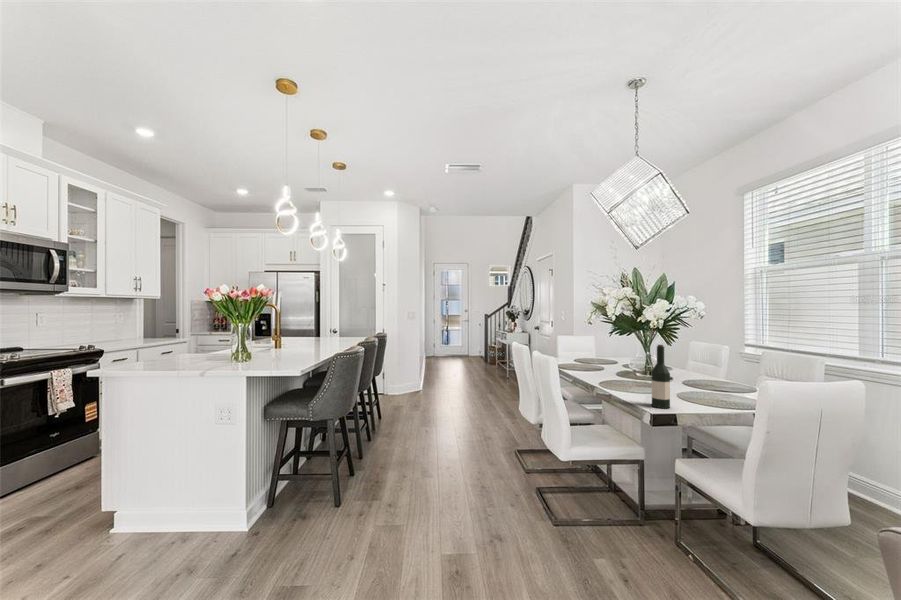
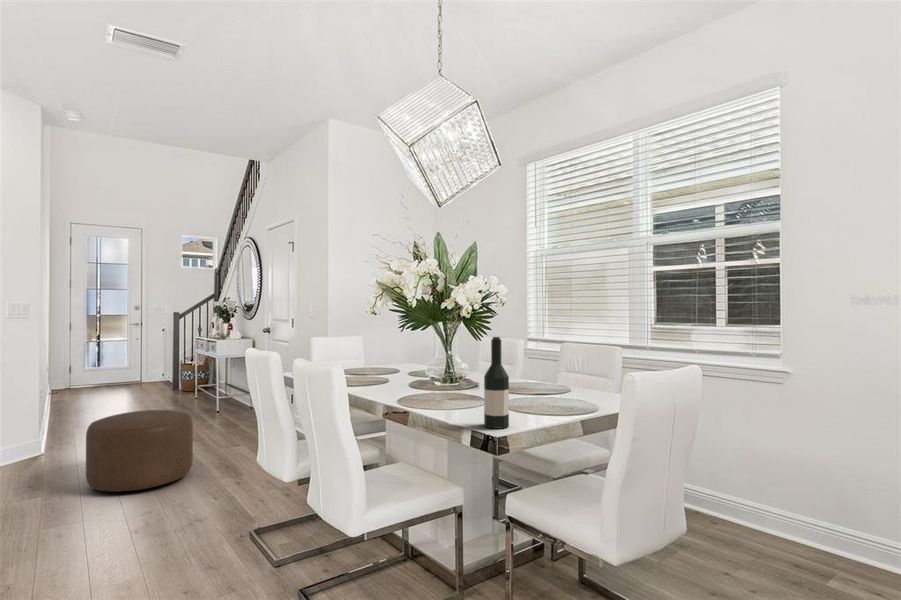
ottoman: none [438,372,489,416] -> present [86,410,193,491]

